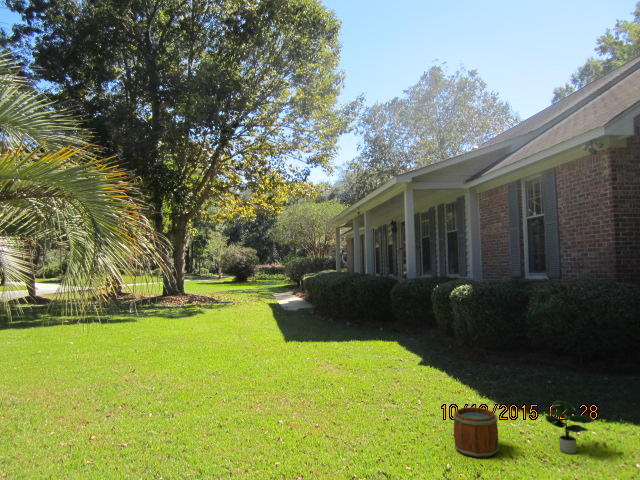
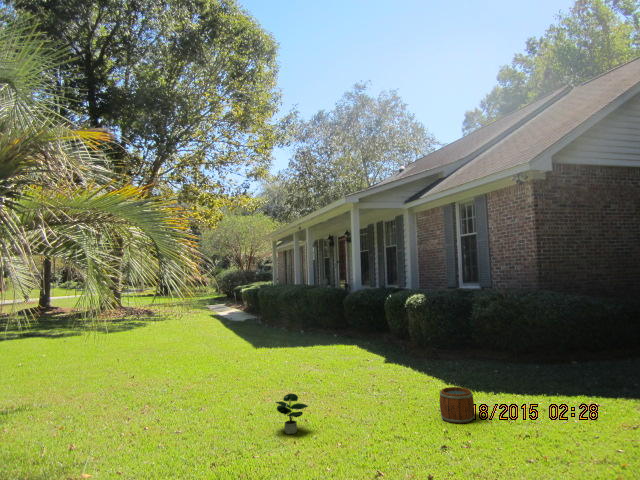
potted plant: present [545,401,594,454] -> present [276,394,308,434]

